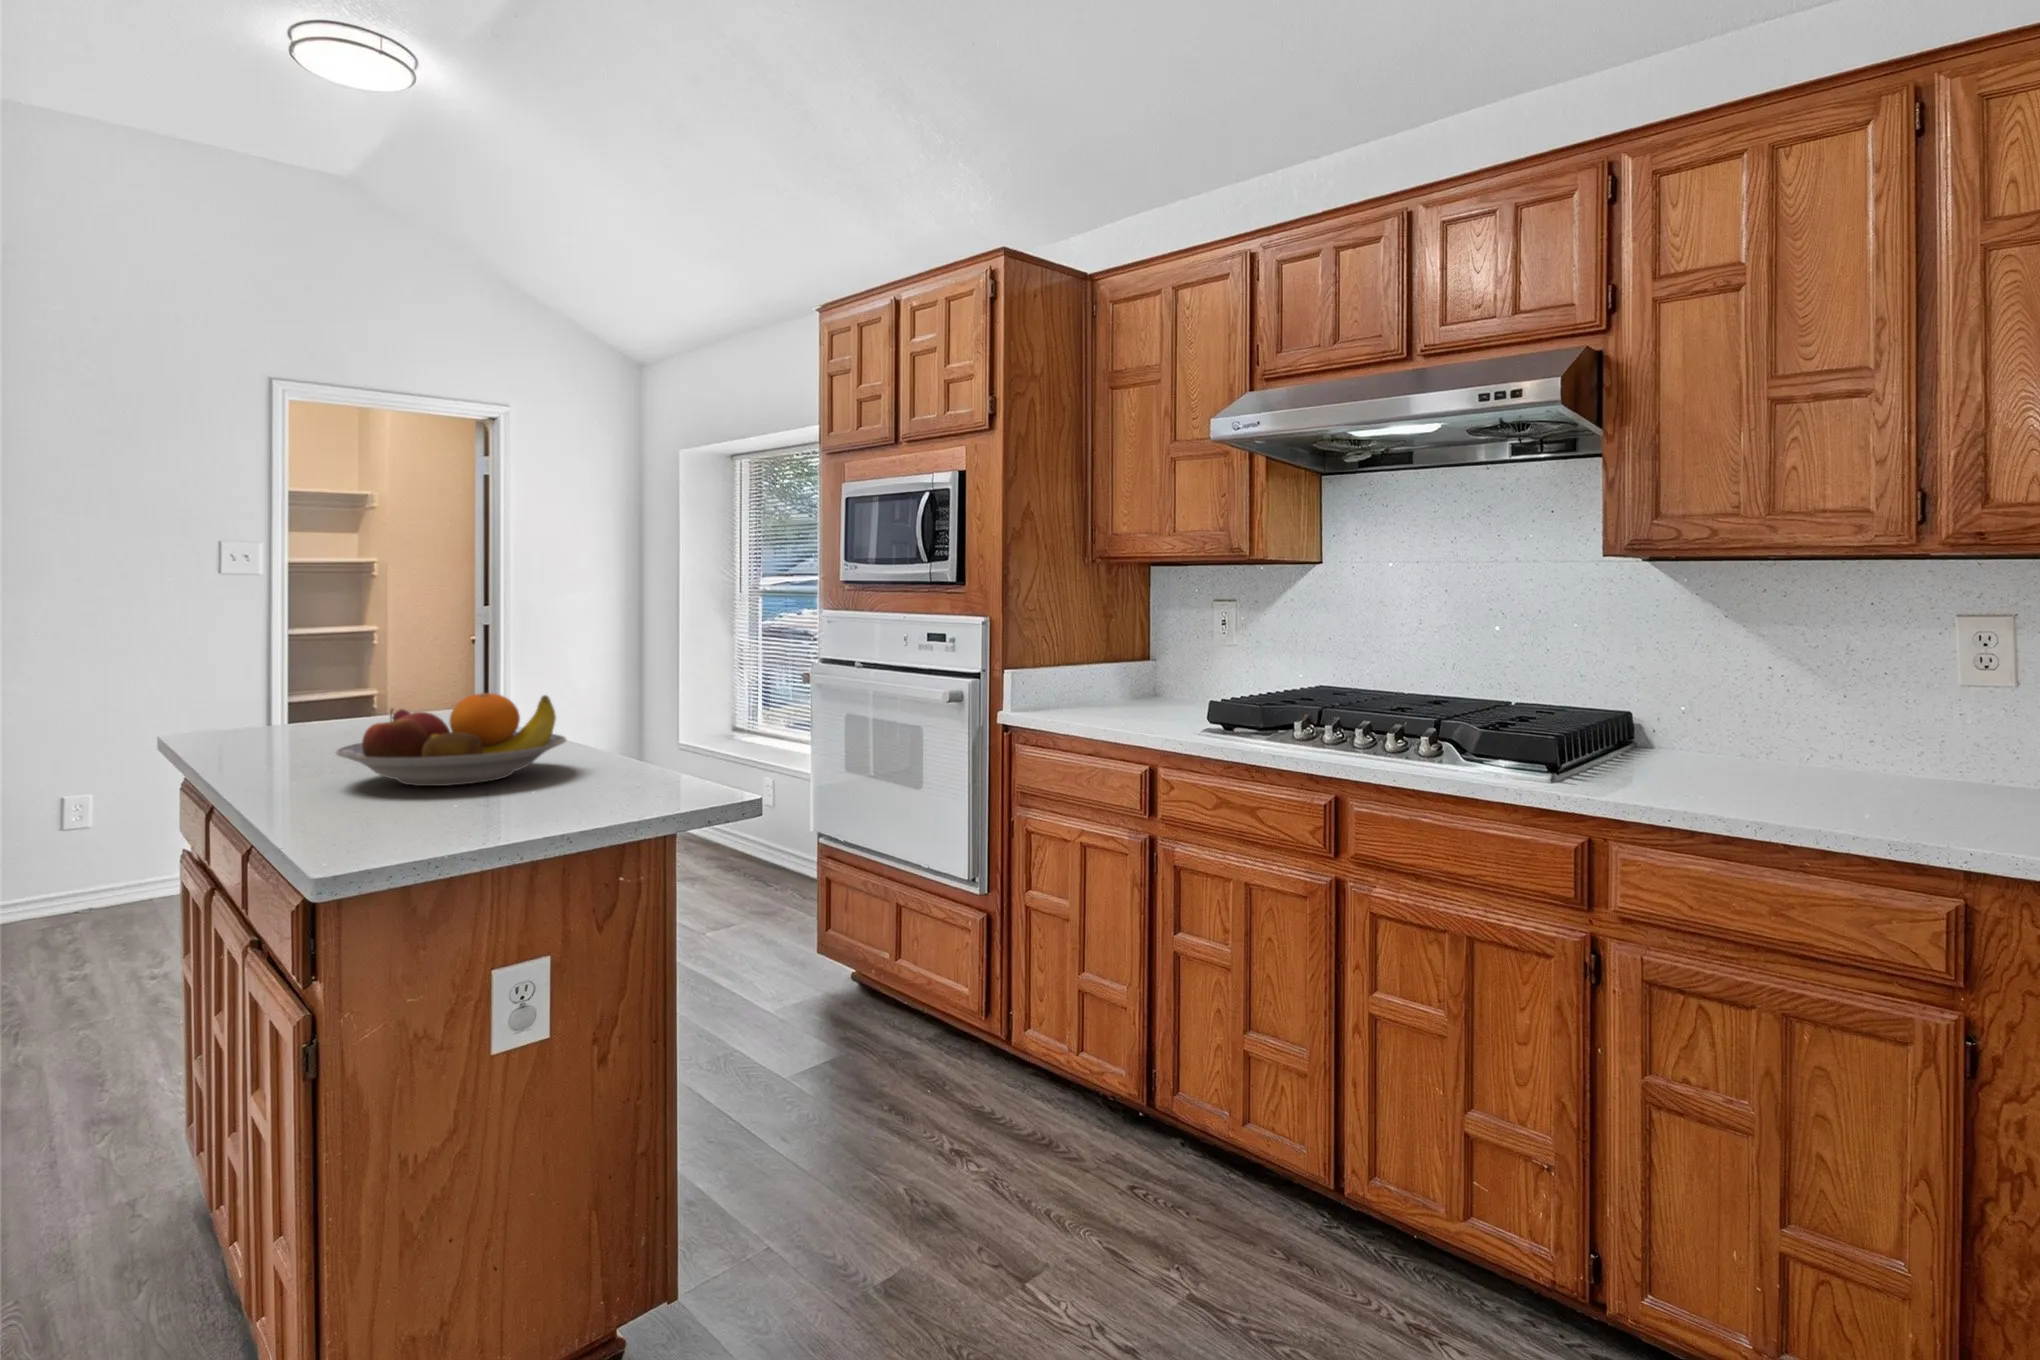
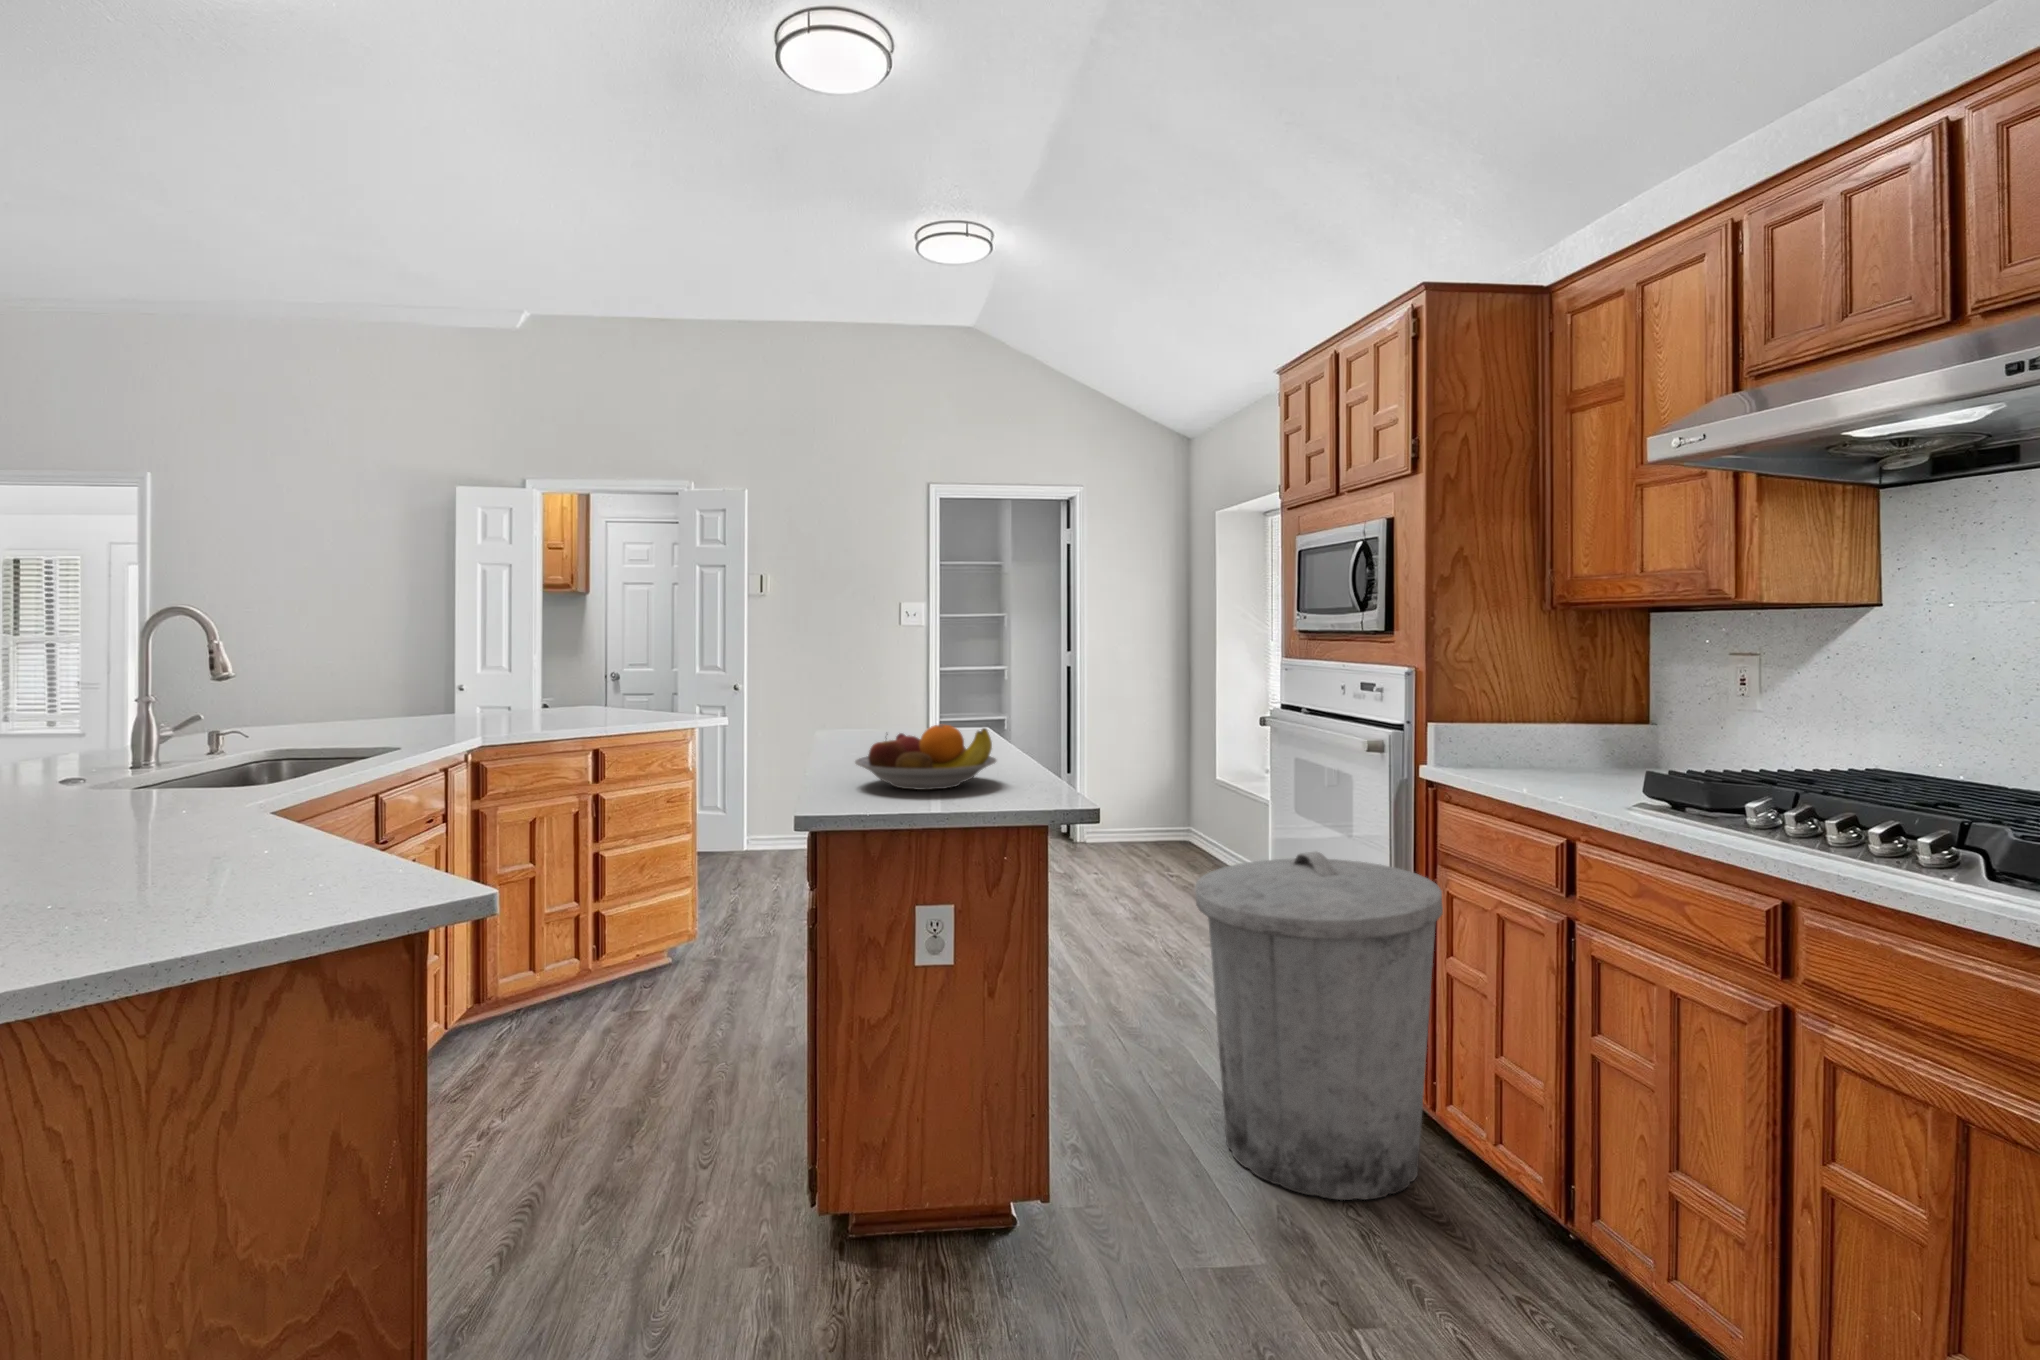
trash can: none [791,808,1036,1161] -> present [1195,852,1443,1200]

